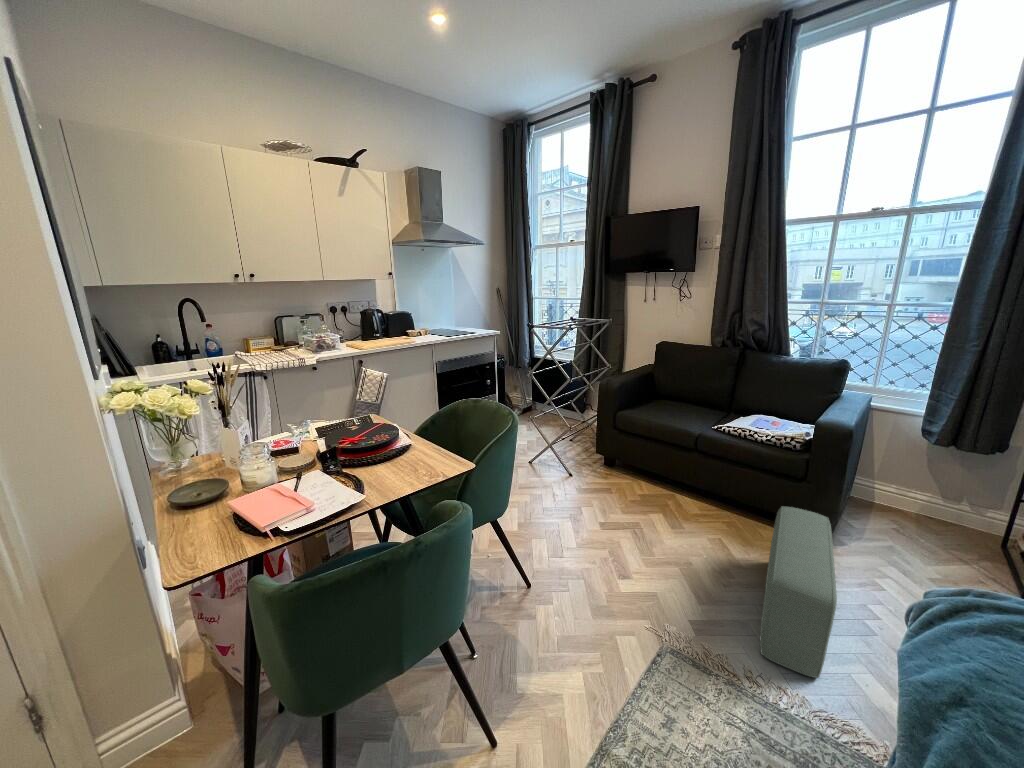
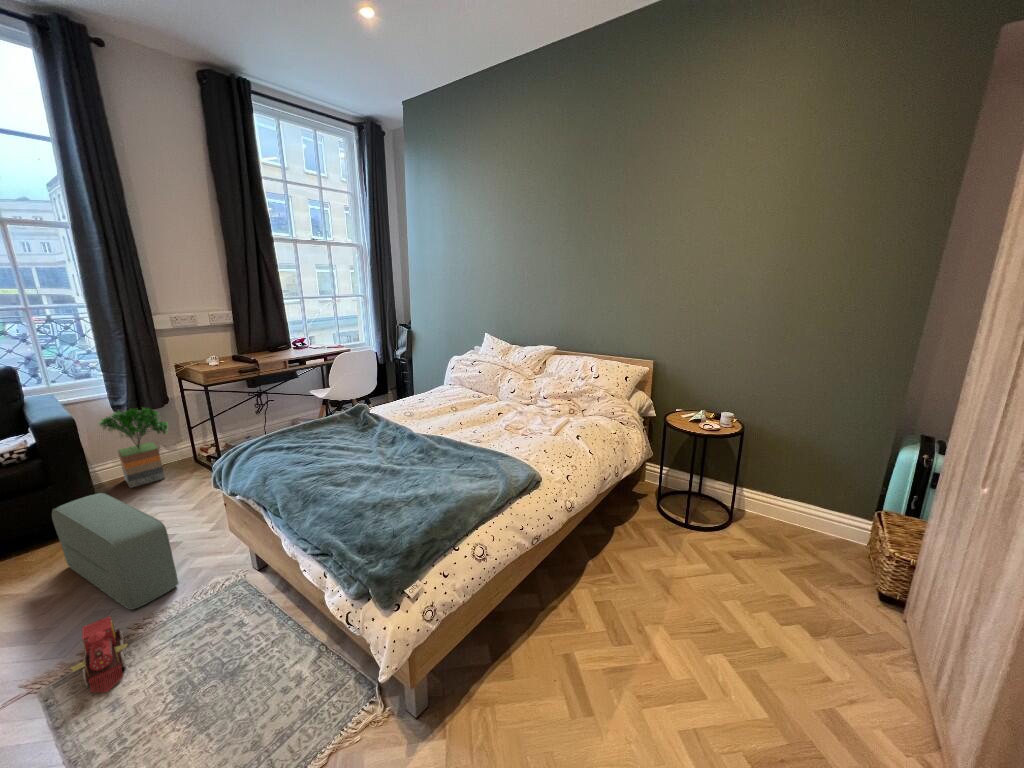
potted tree: none [890,435,983,541] -> present [99,407,168,488]
toy train: none [672,629,734,708] -> present [71,616,127,692]

